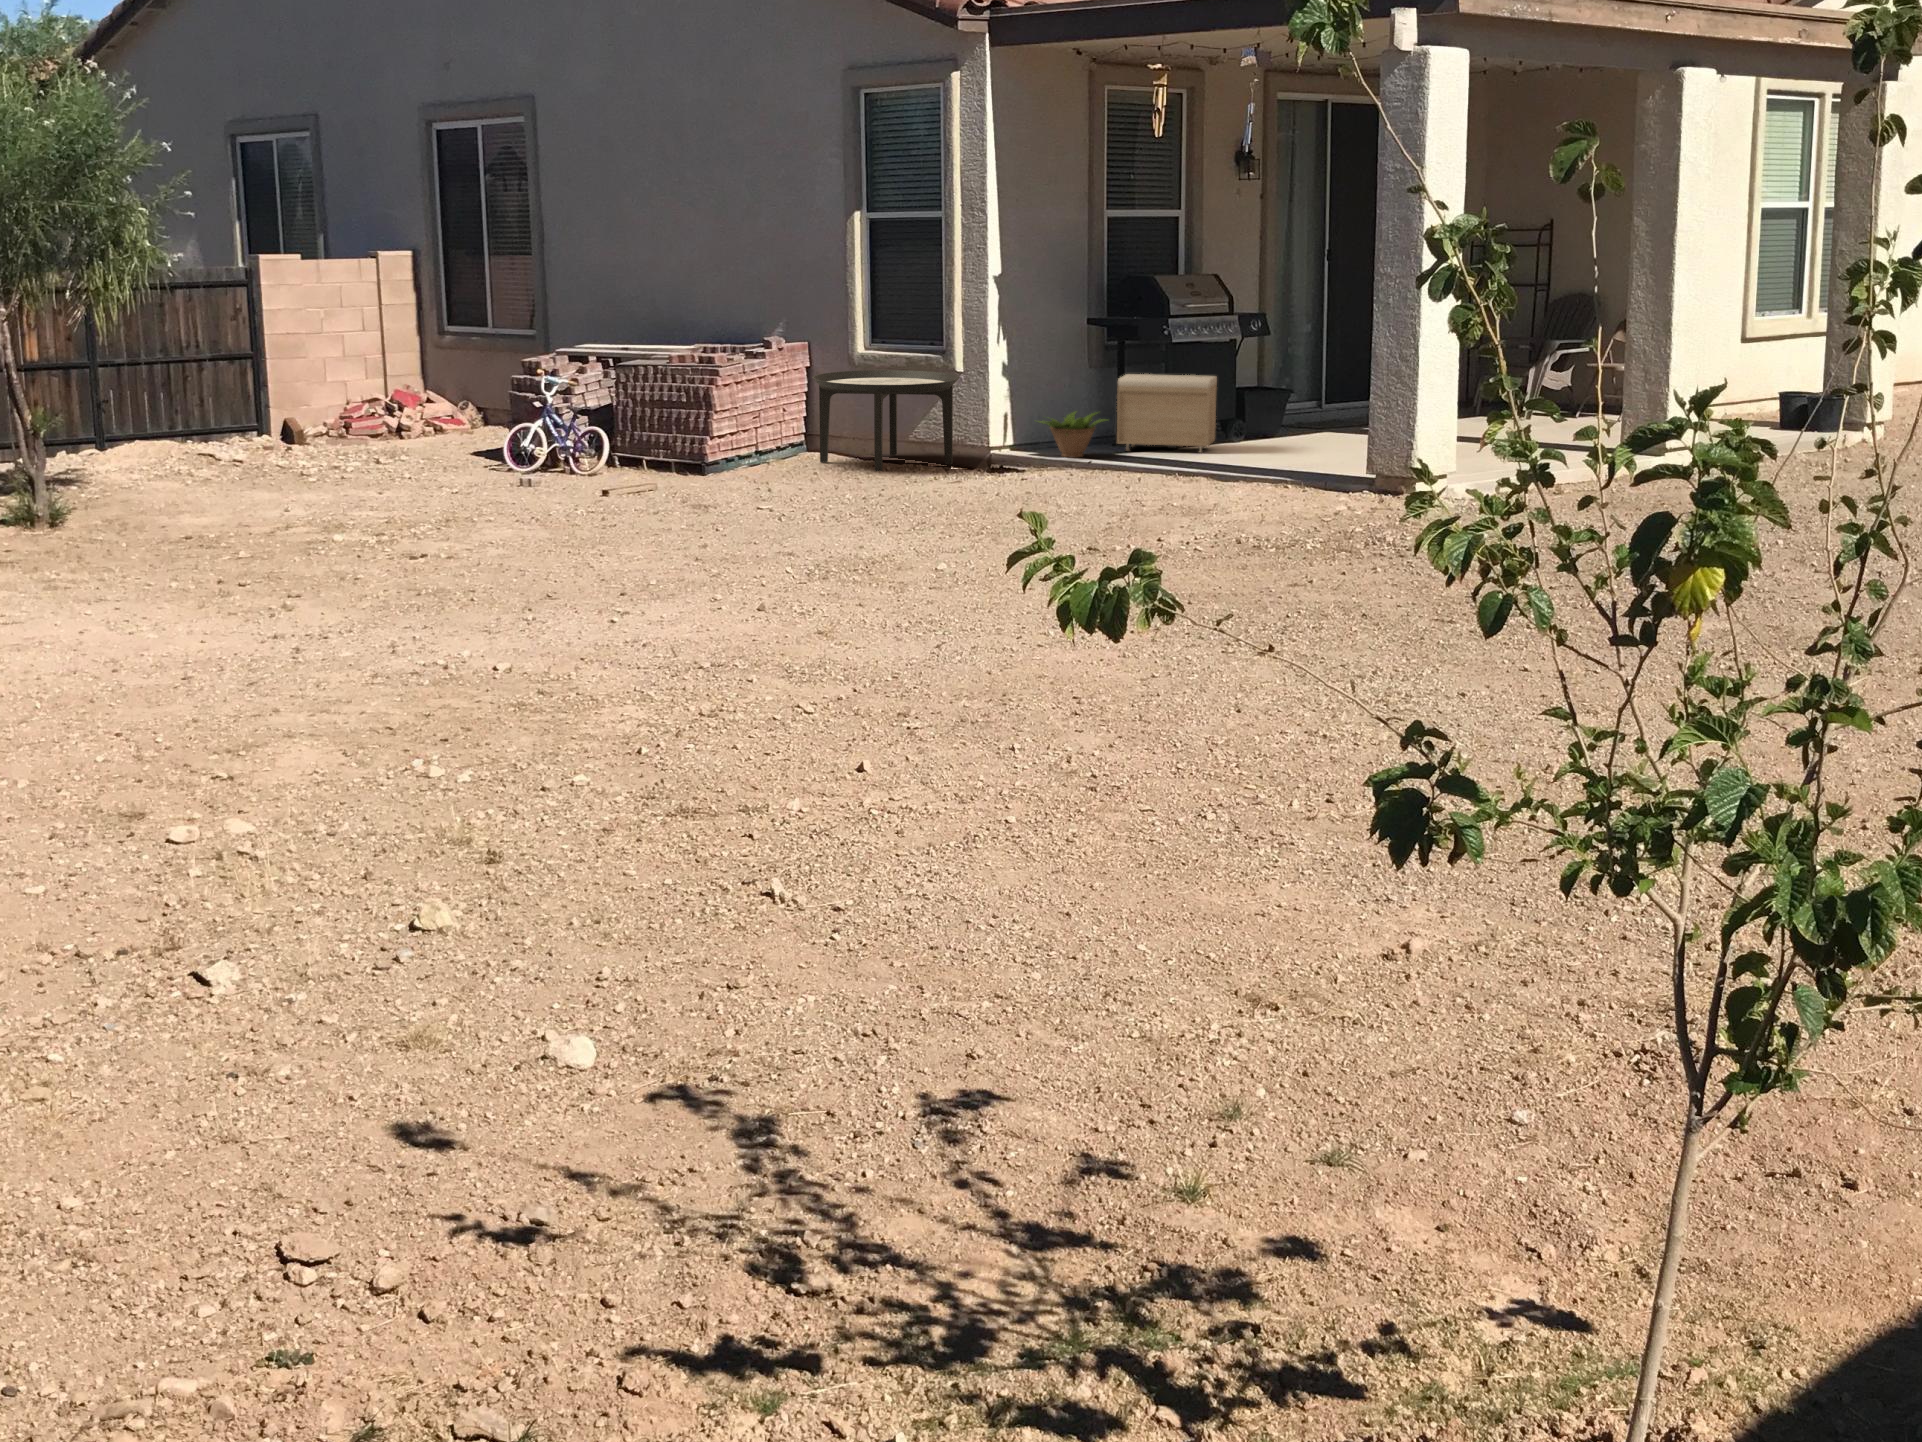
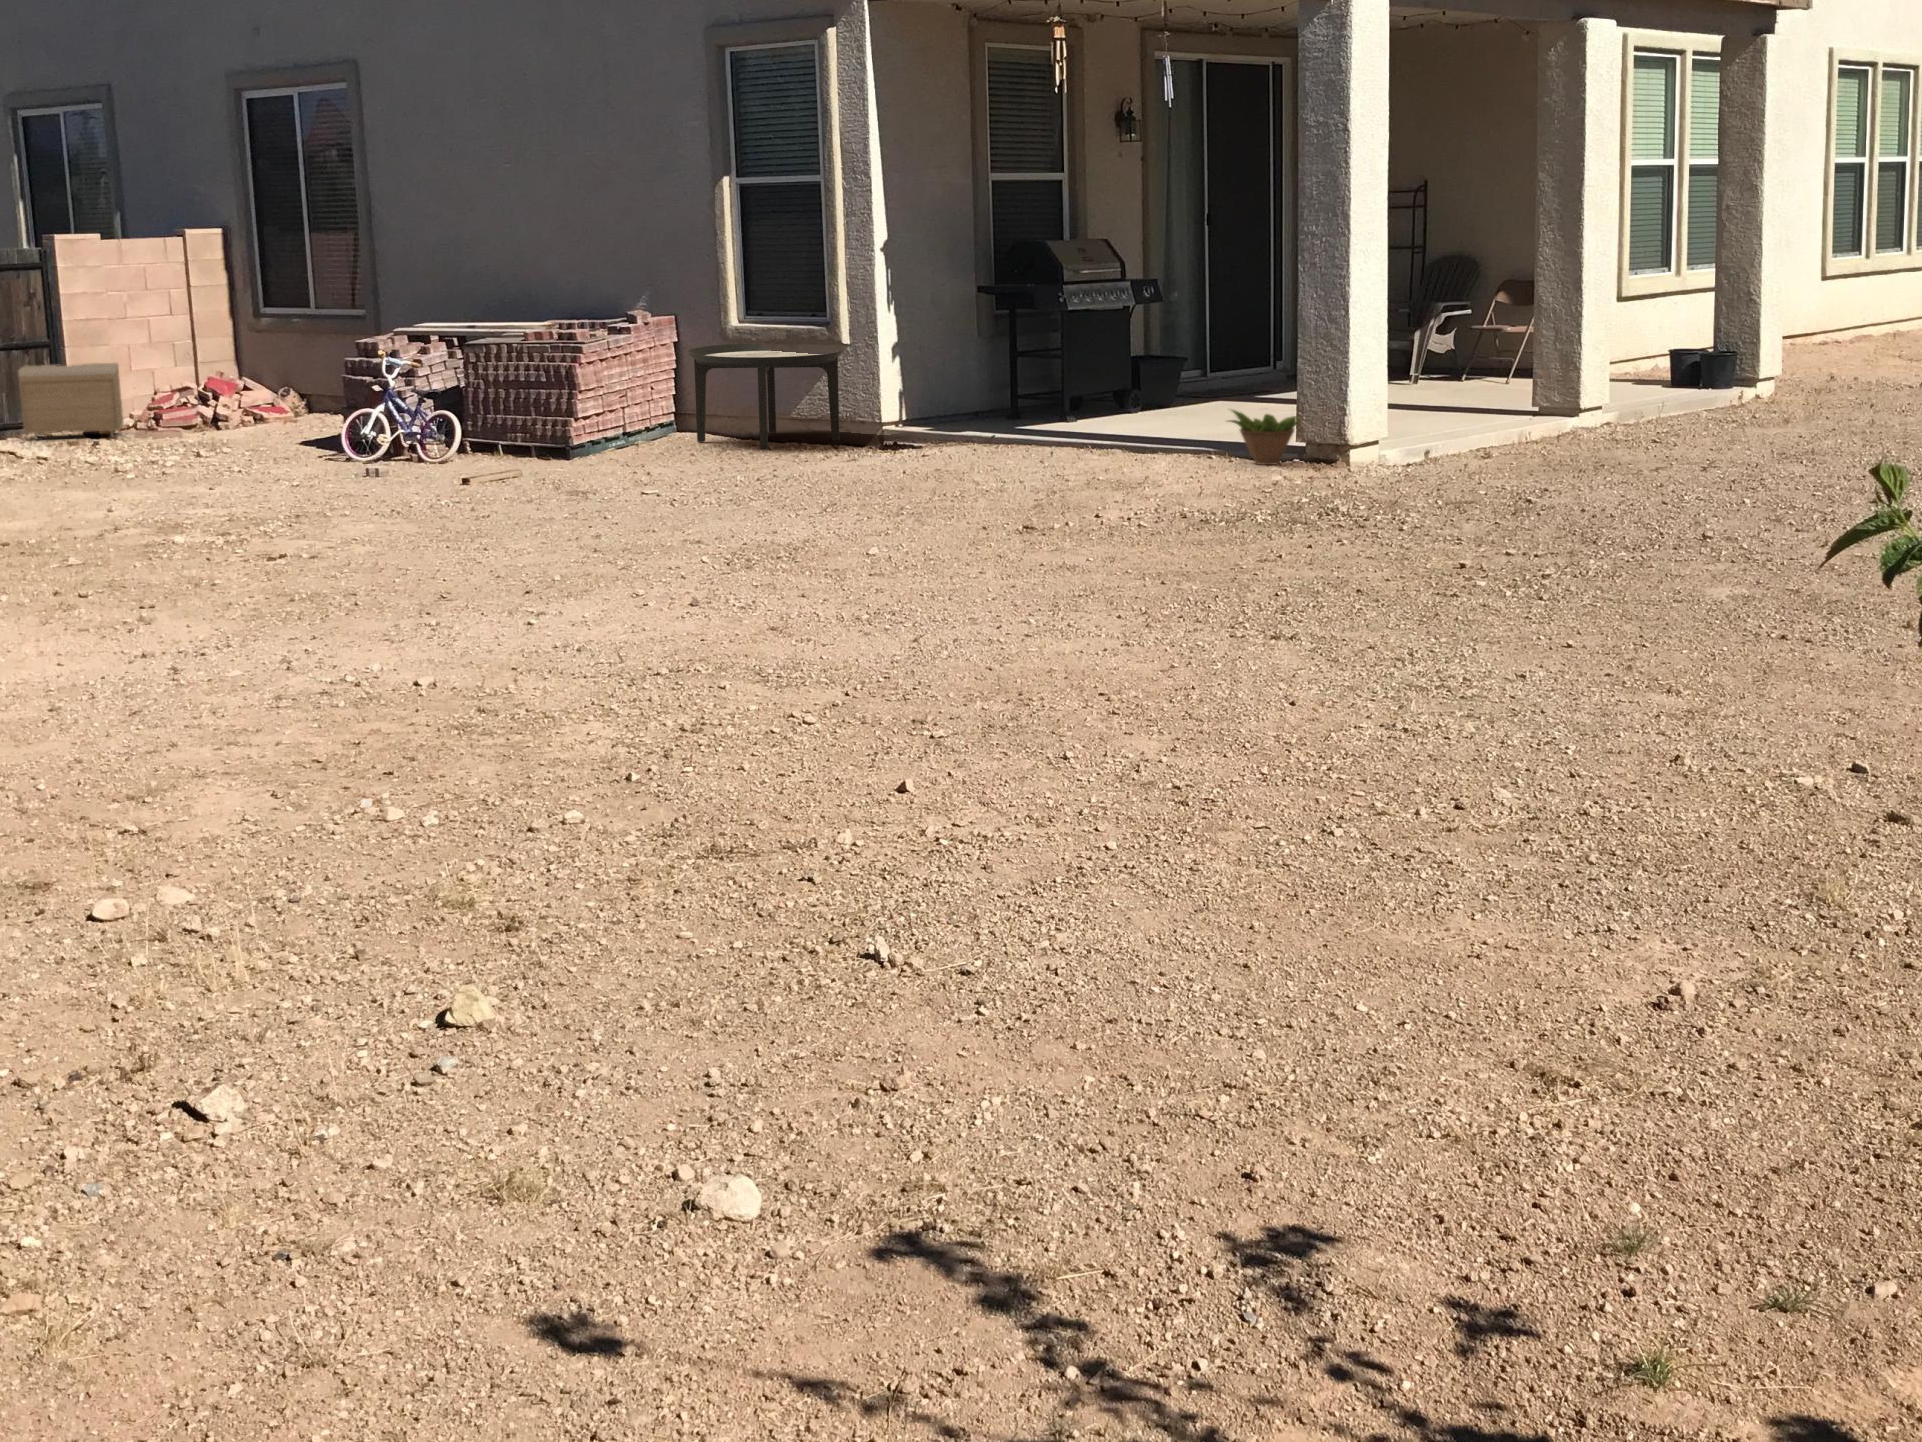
storage bench: present [1117,374,1217,453] -> present [18,363,124,440]
decorative plant: present [1039,411,1107,457] -> present [1229,410,1300,465]

